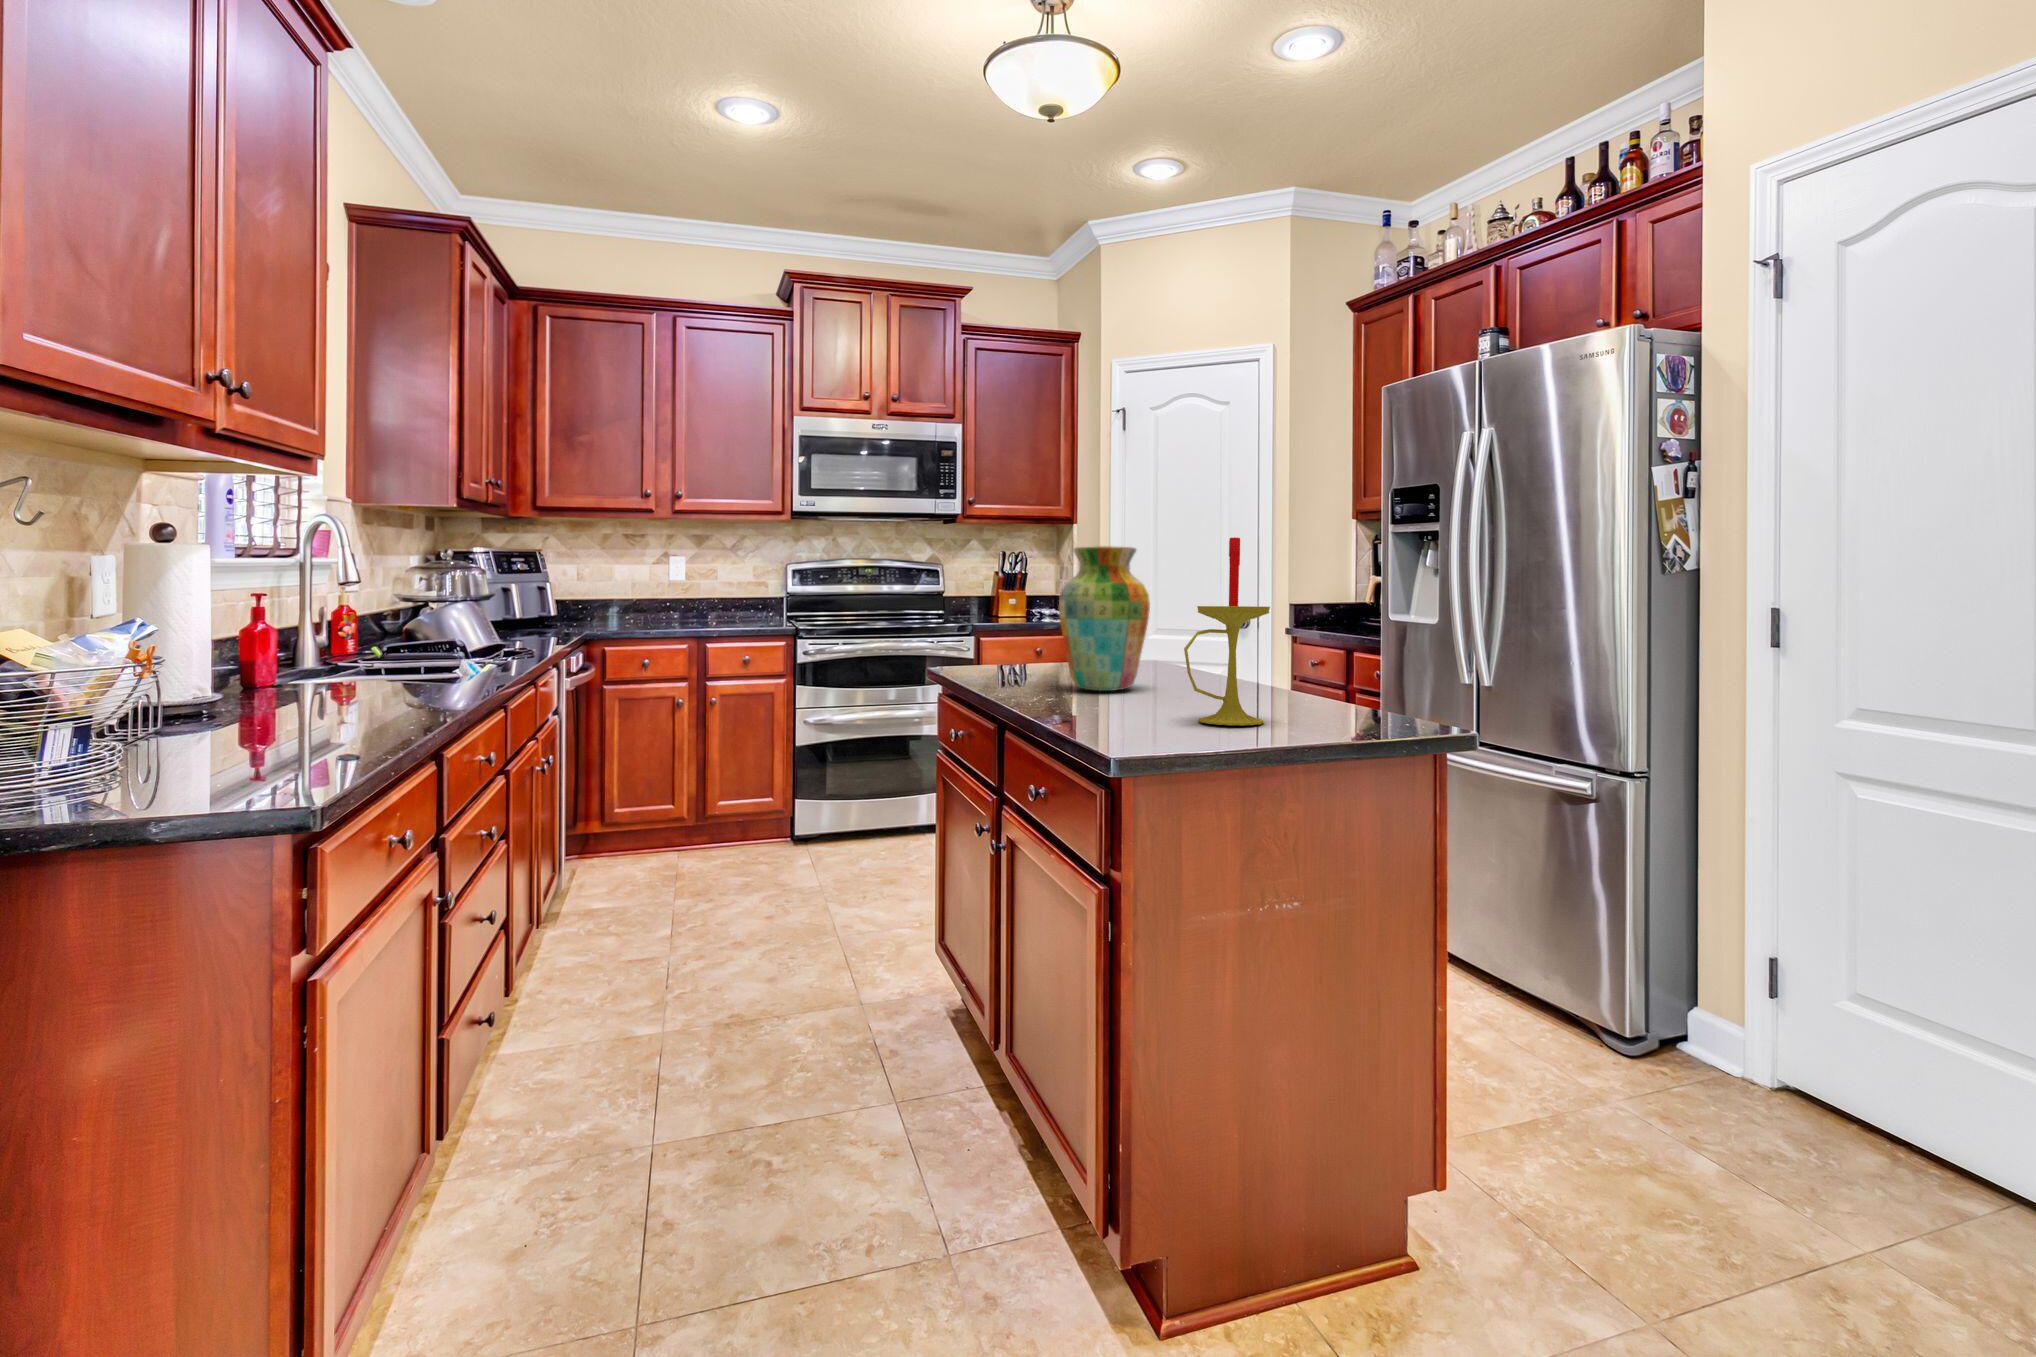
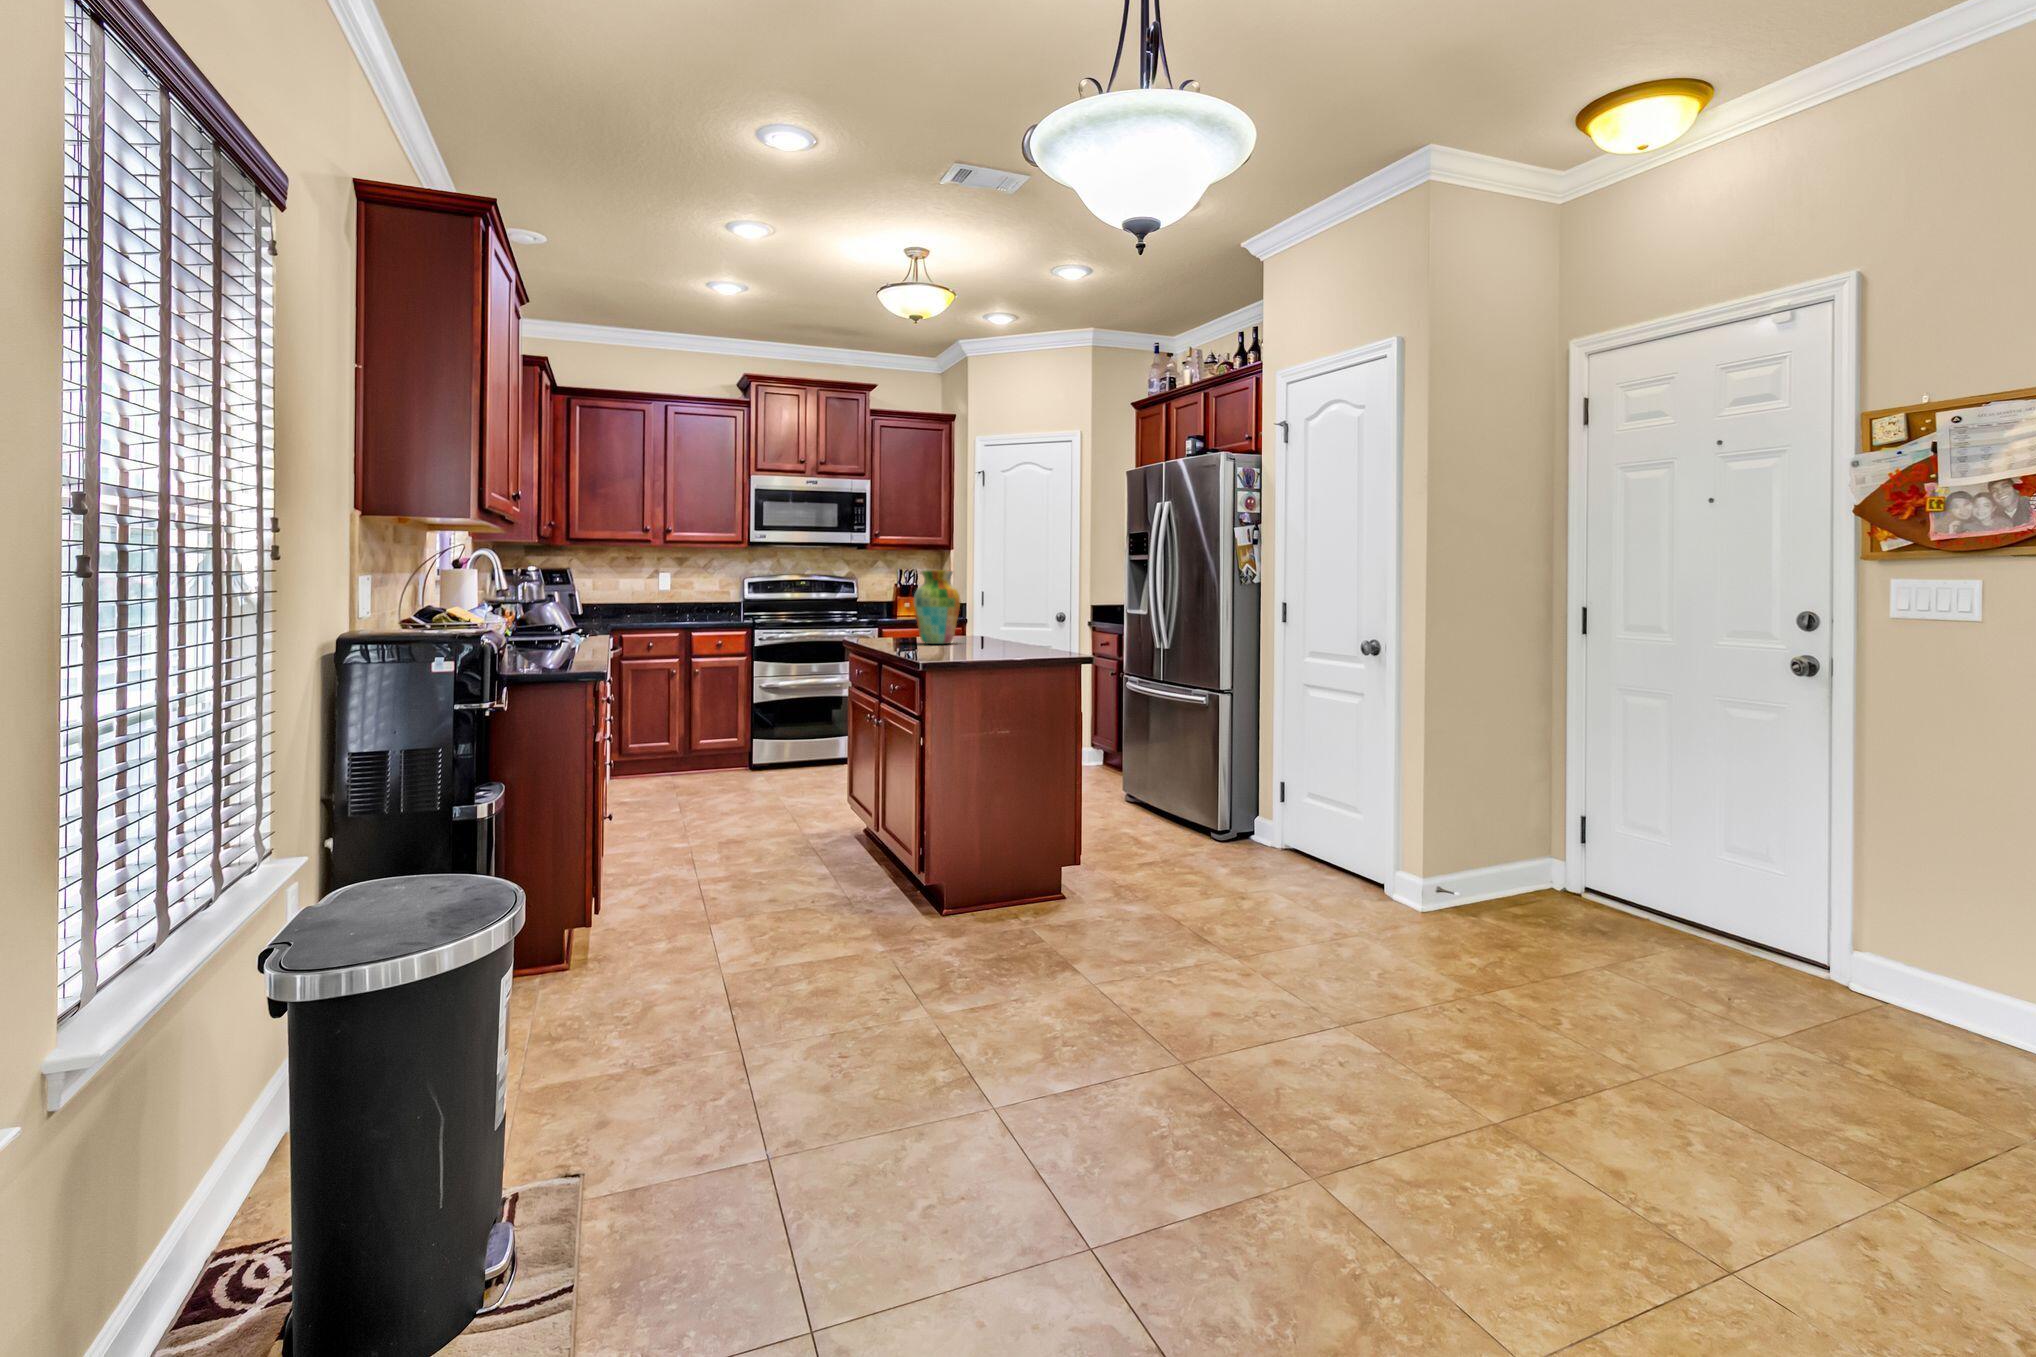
candle: present [1184,538,1270,725] -> none [962,565,1003,652]

